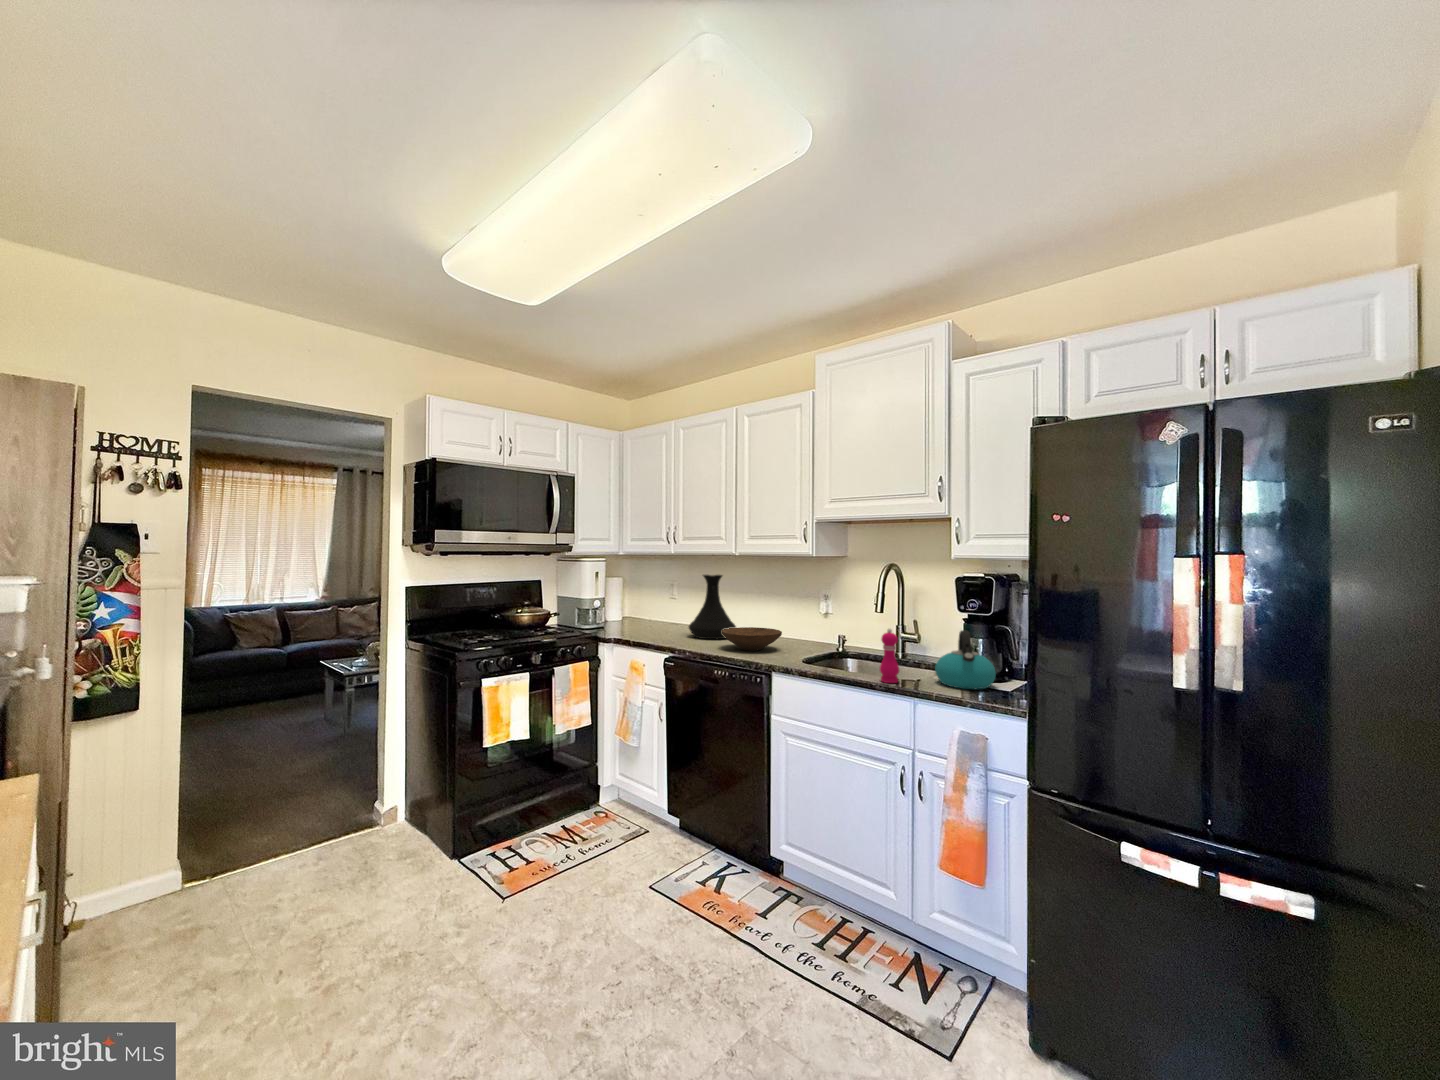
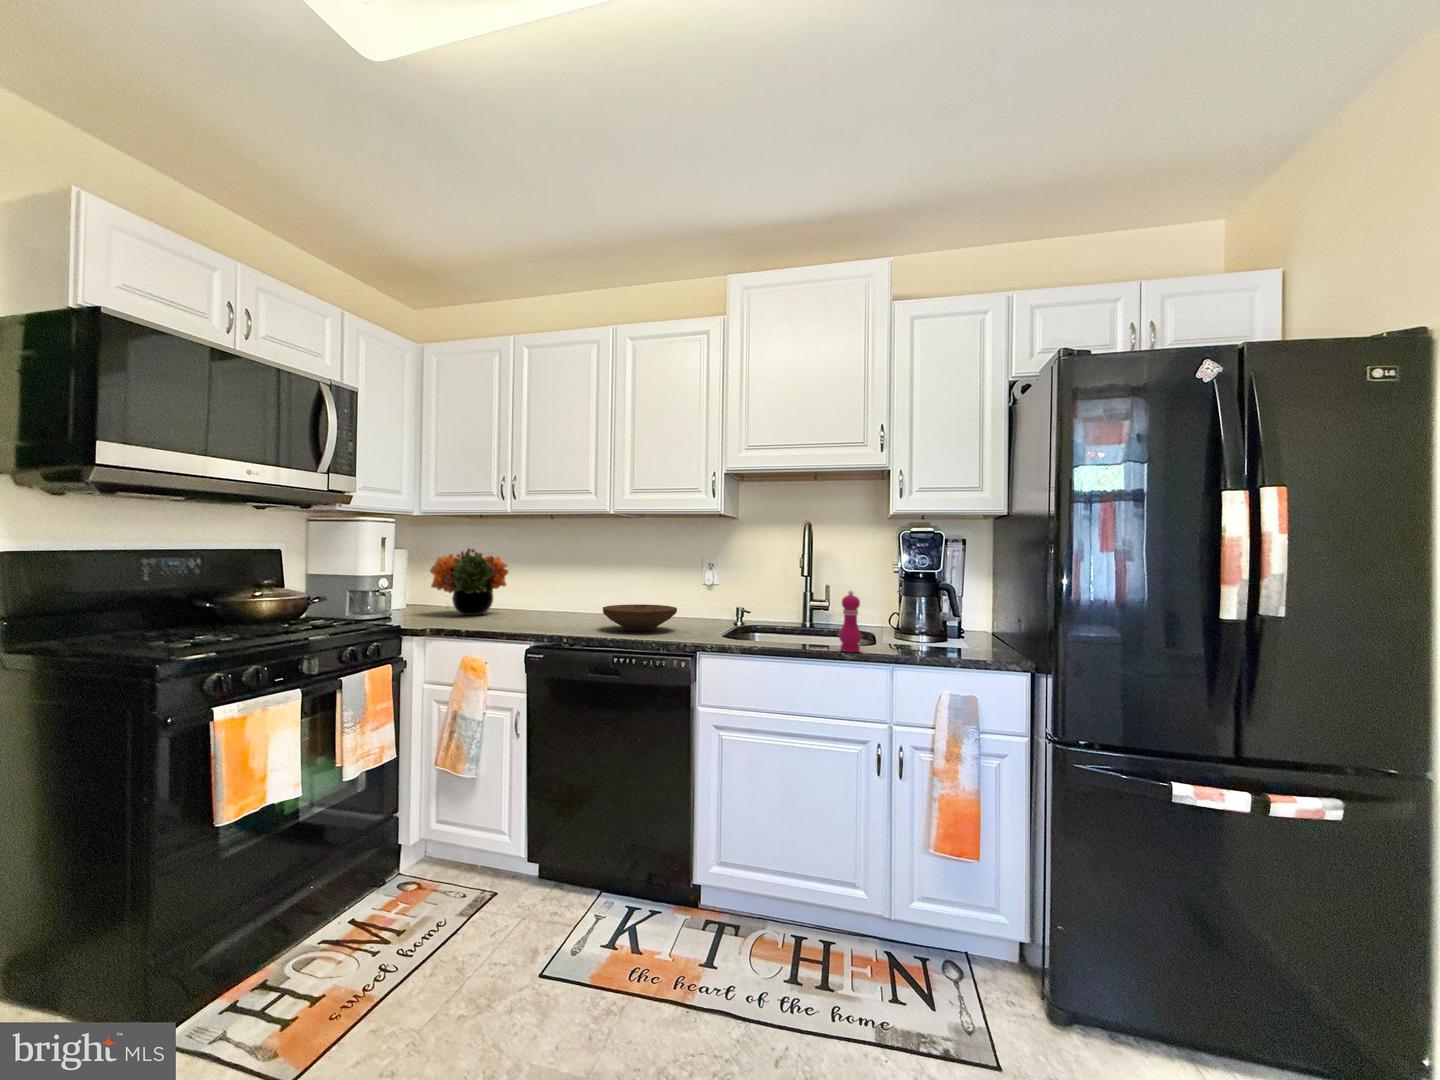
vase: present [689,575,736,639] -> none [534,542,597,623]
flower arrangement: none [625,578,681,629] -> present [430,549,508,615]
kettle: present [935,630,996,689] -> none [883,591,946,652]

